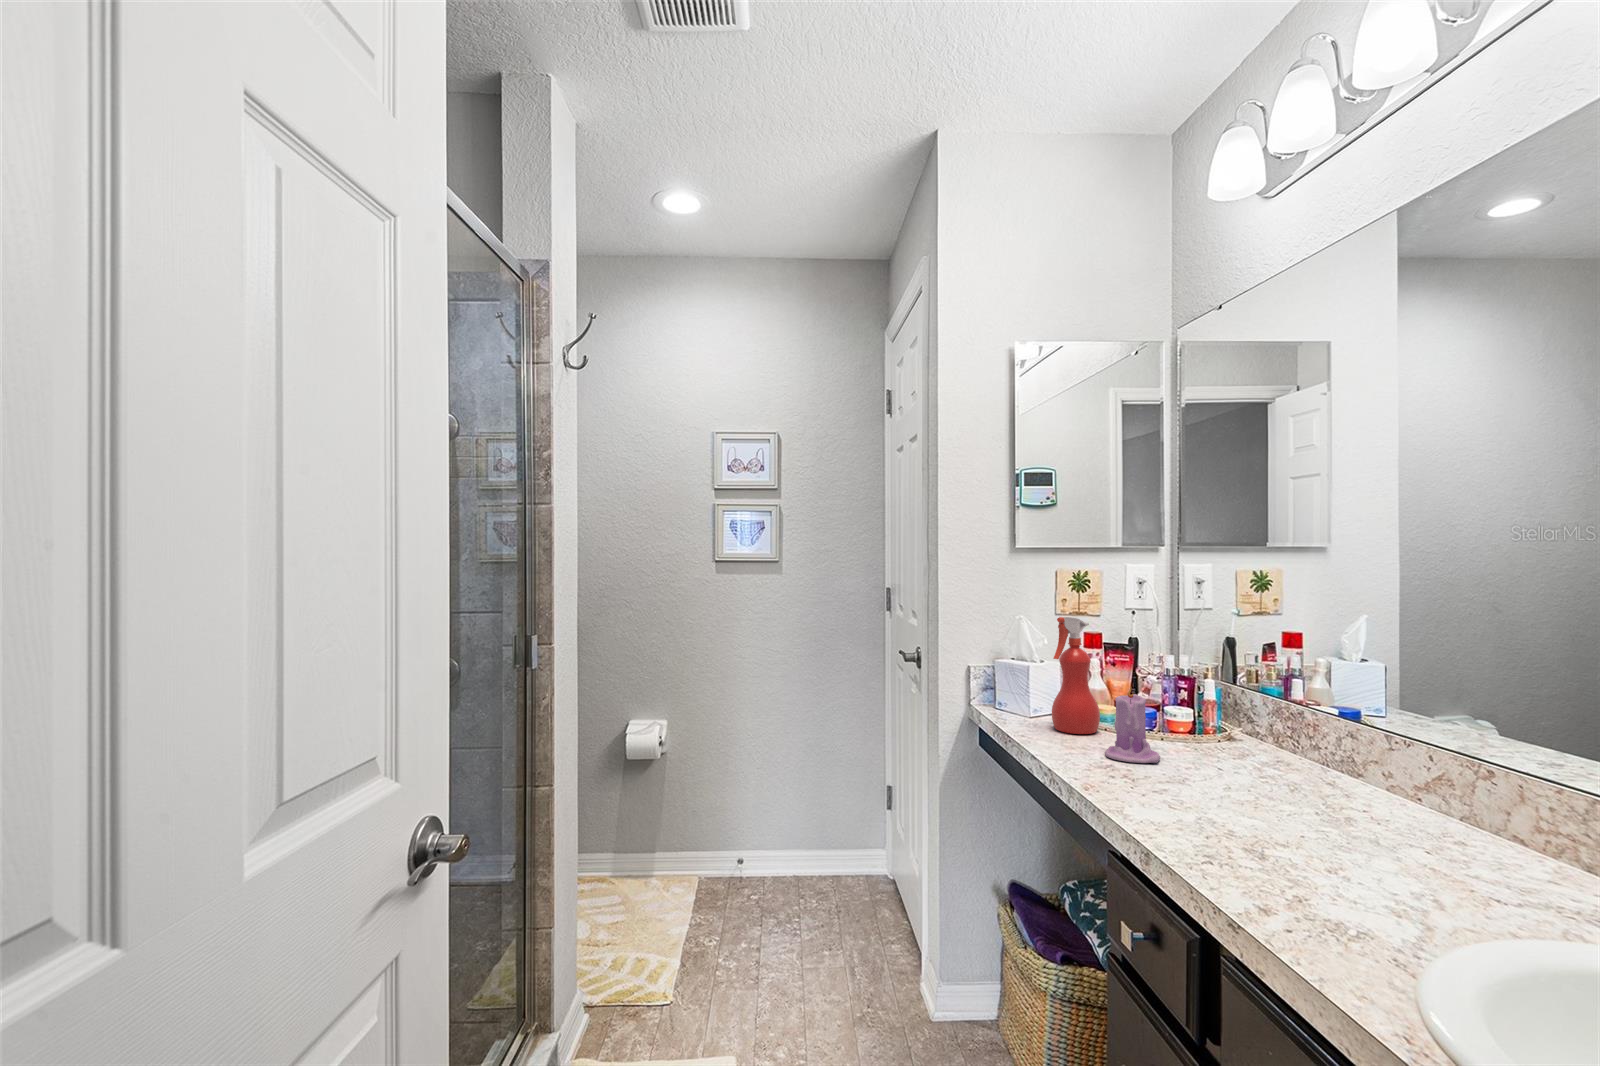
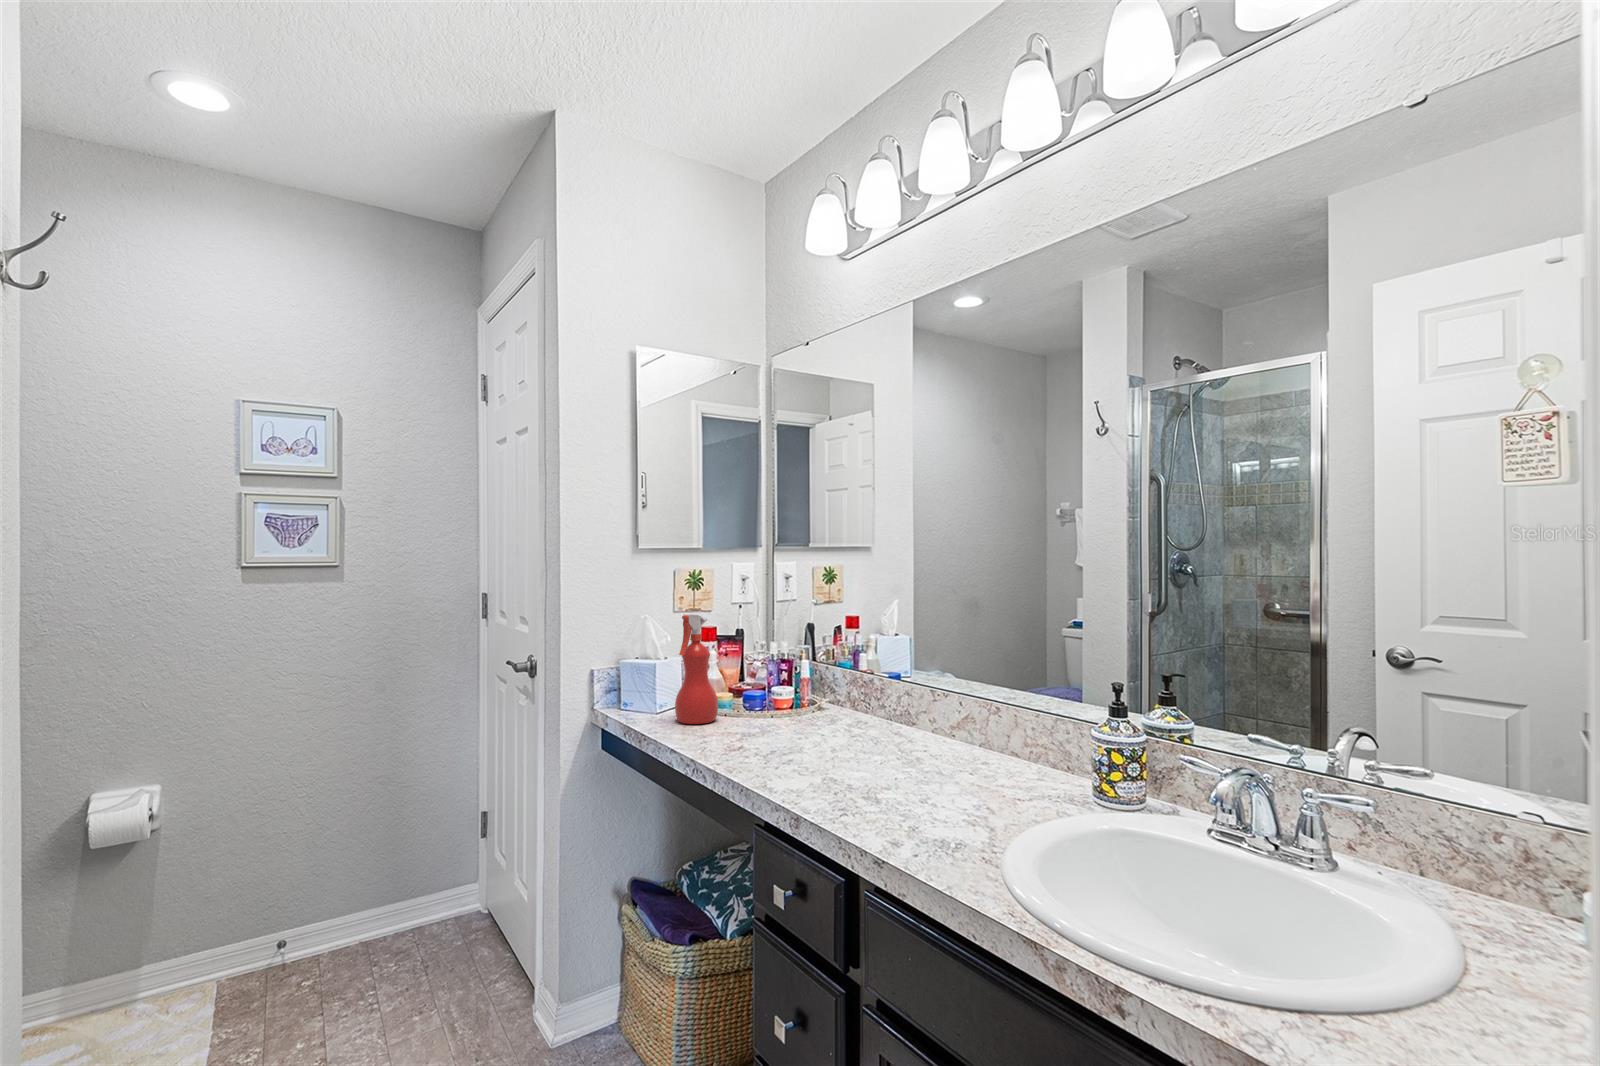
candle: present [1105,688,1160,763] -> none [730,674,776,742]

